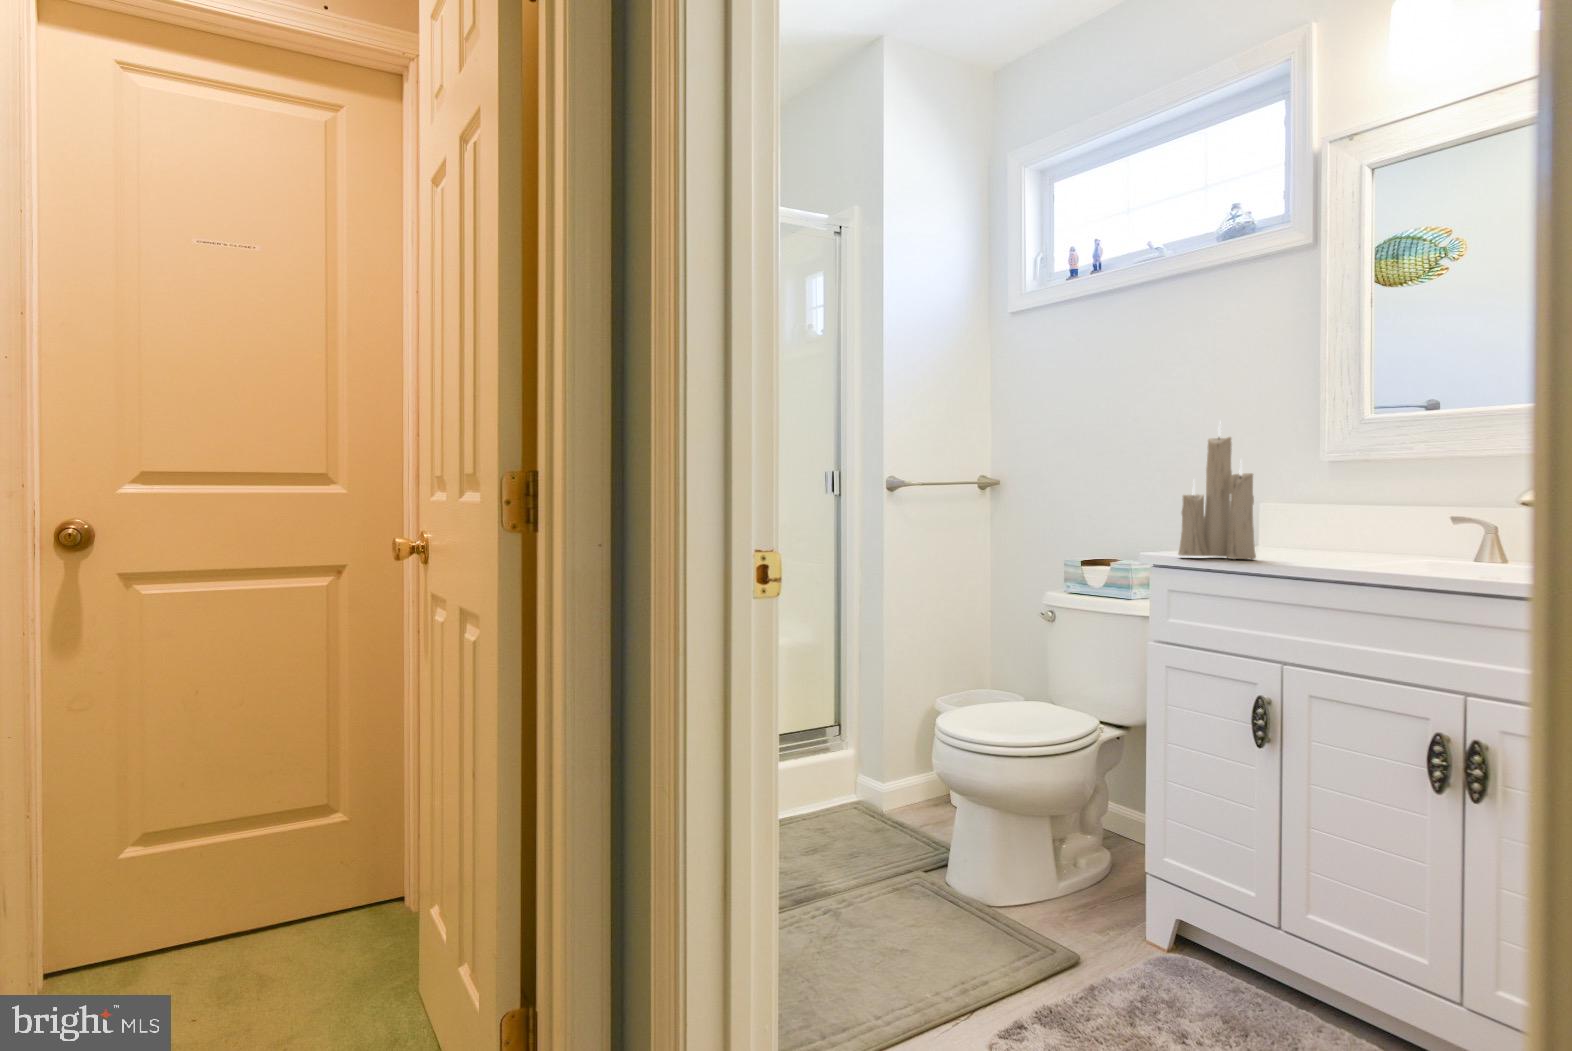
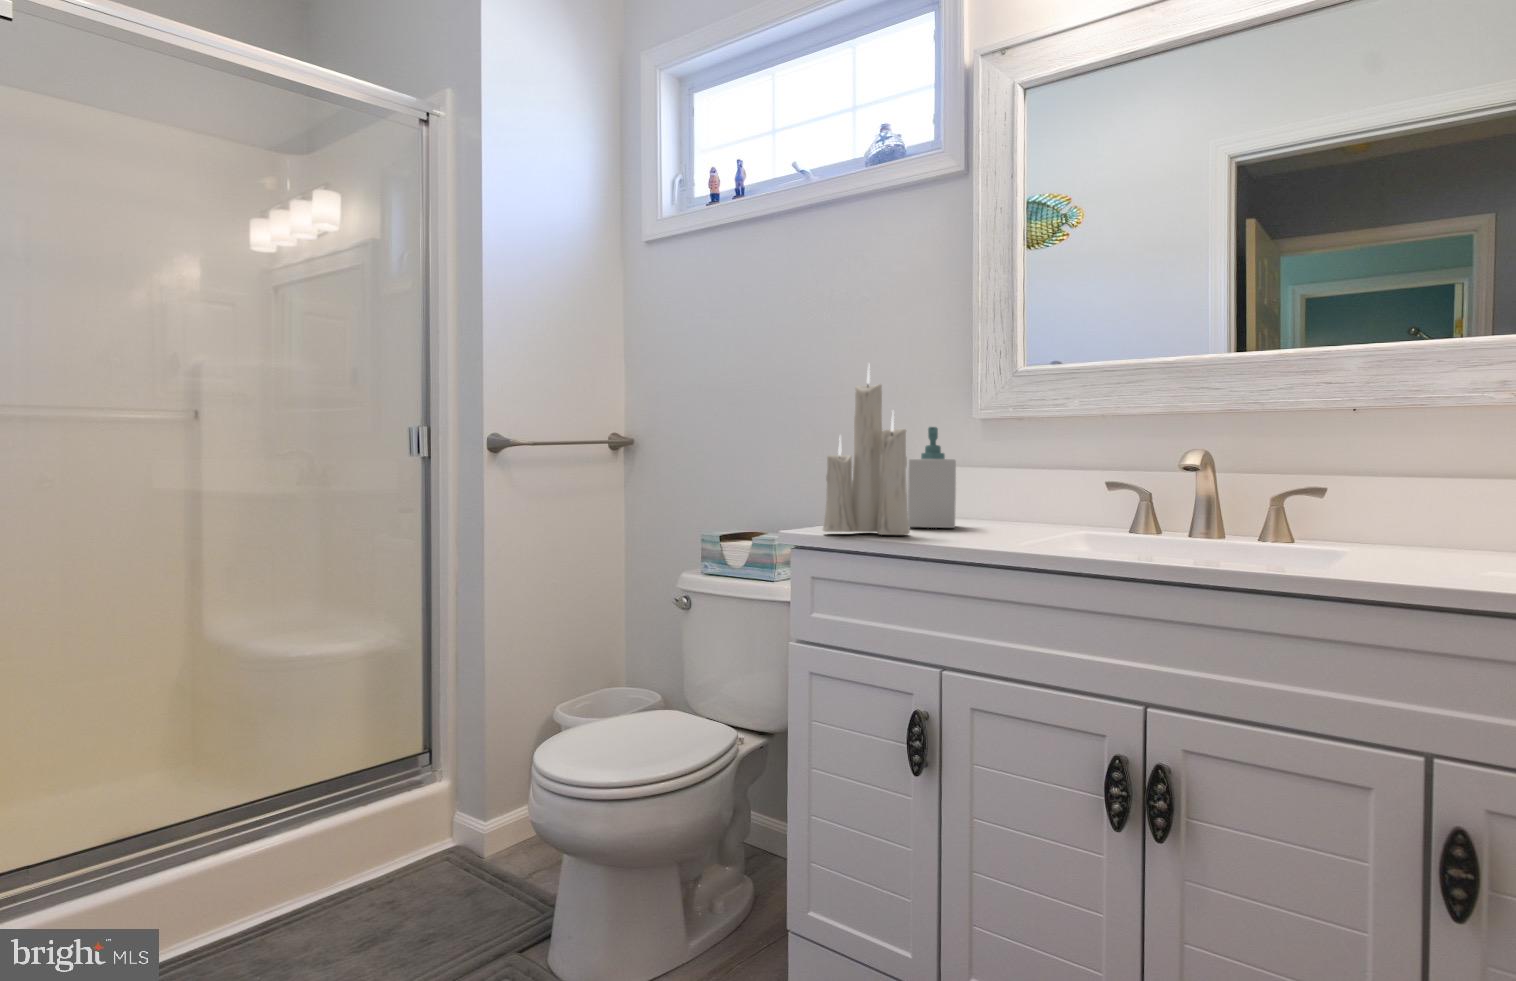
soap bottle: none [1255,470,1302,555] -> present [908,427,956,528]

